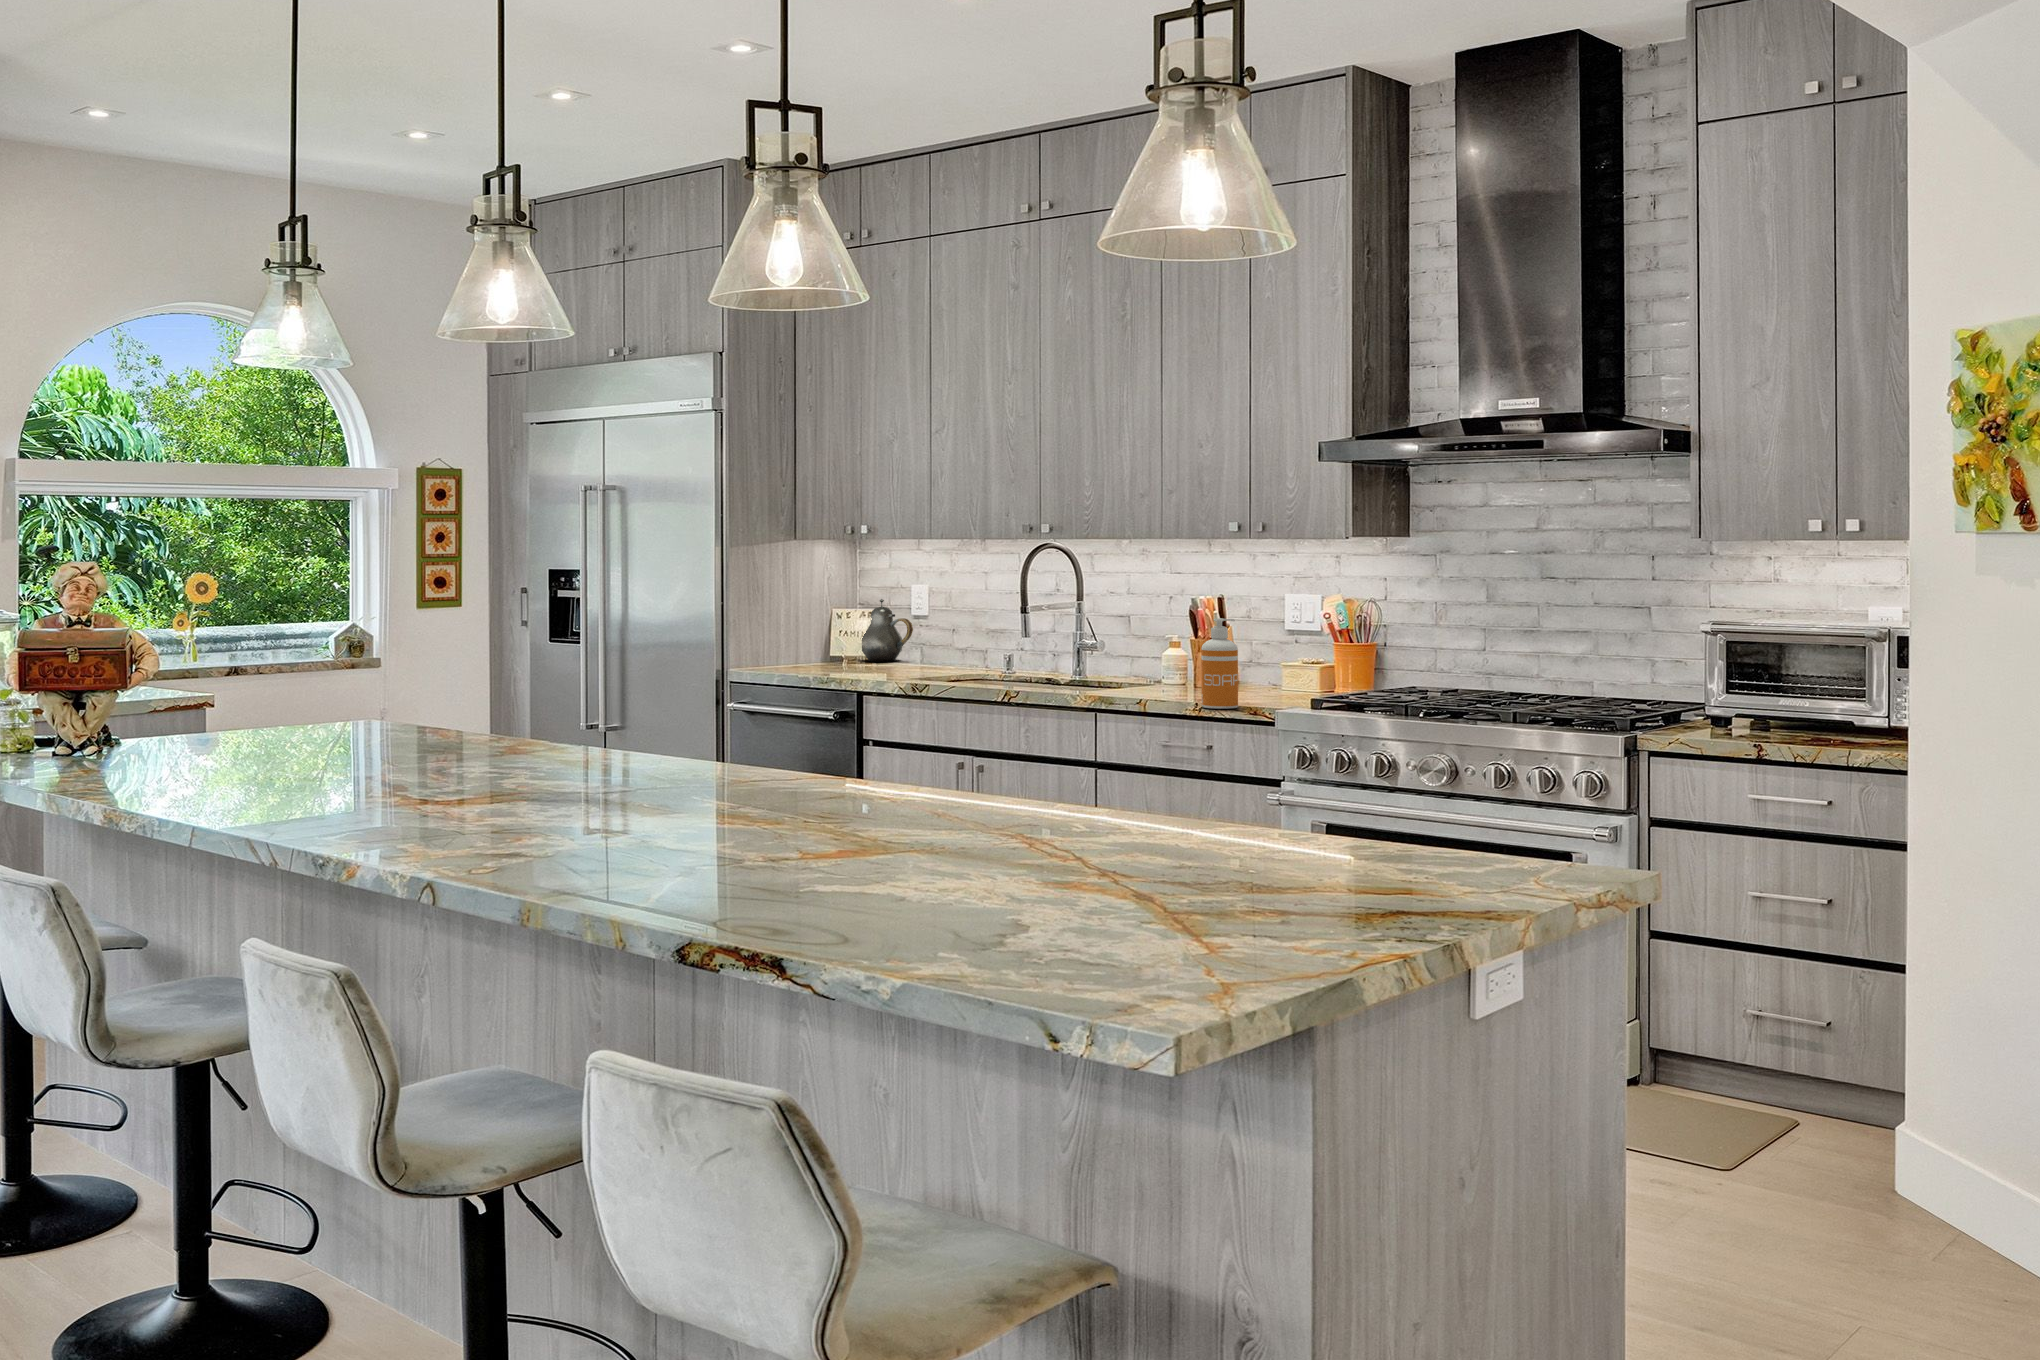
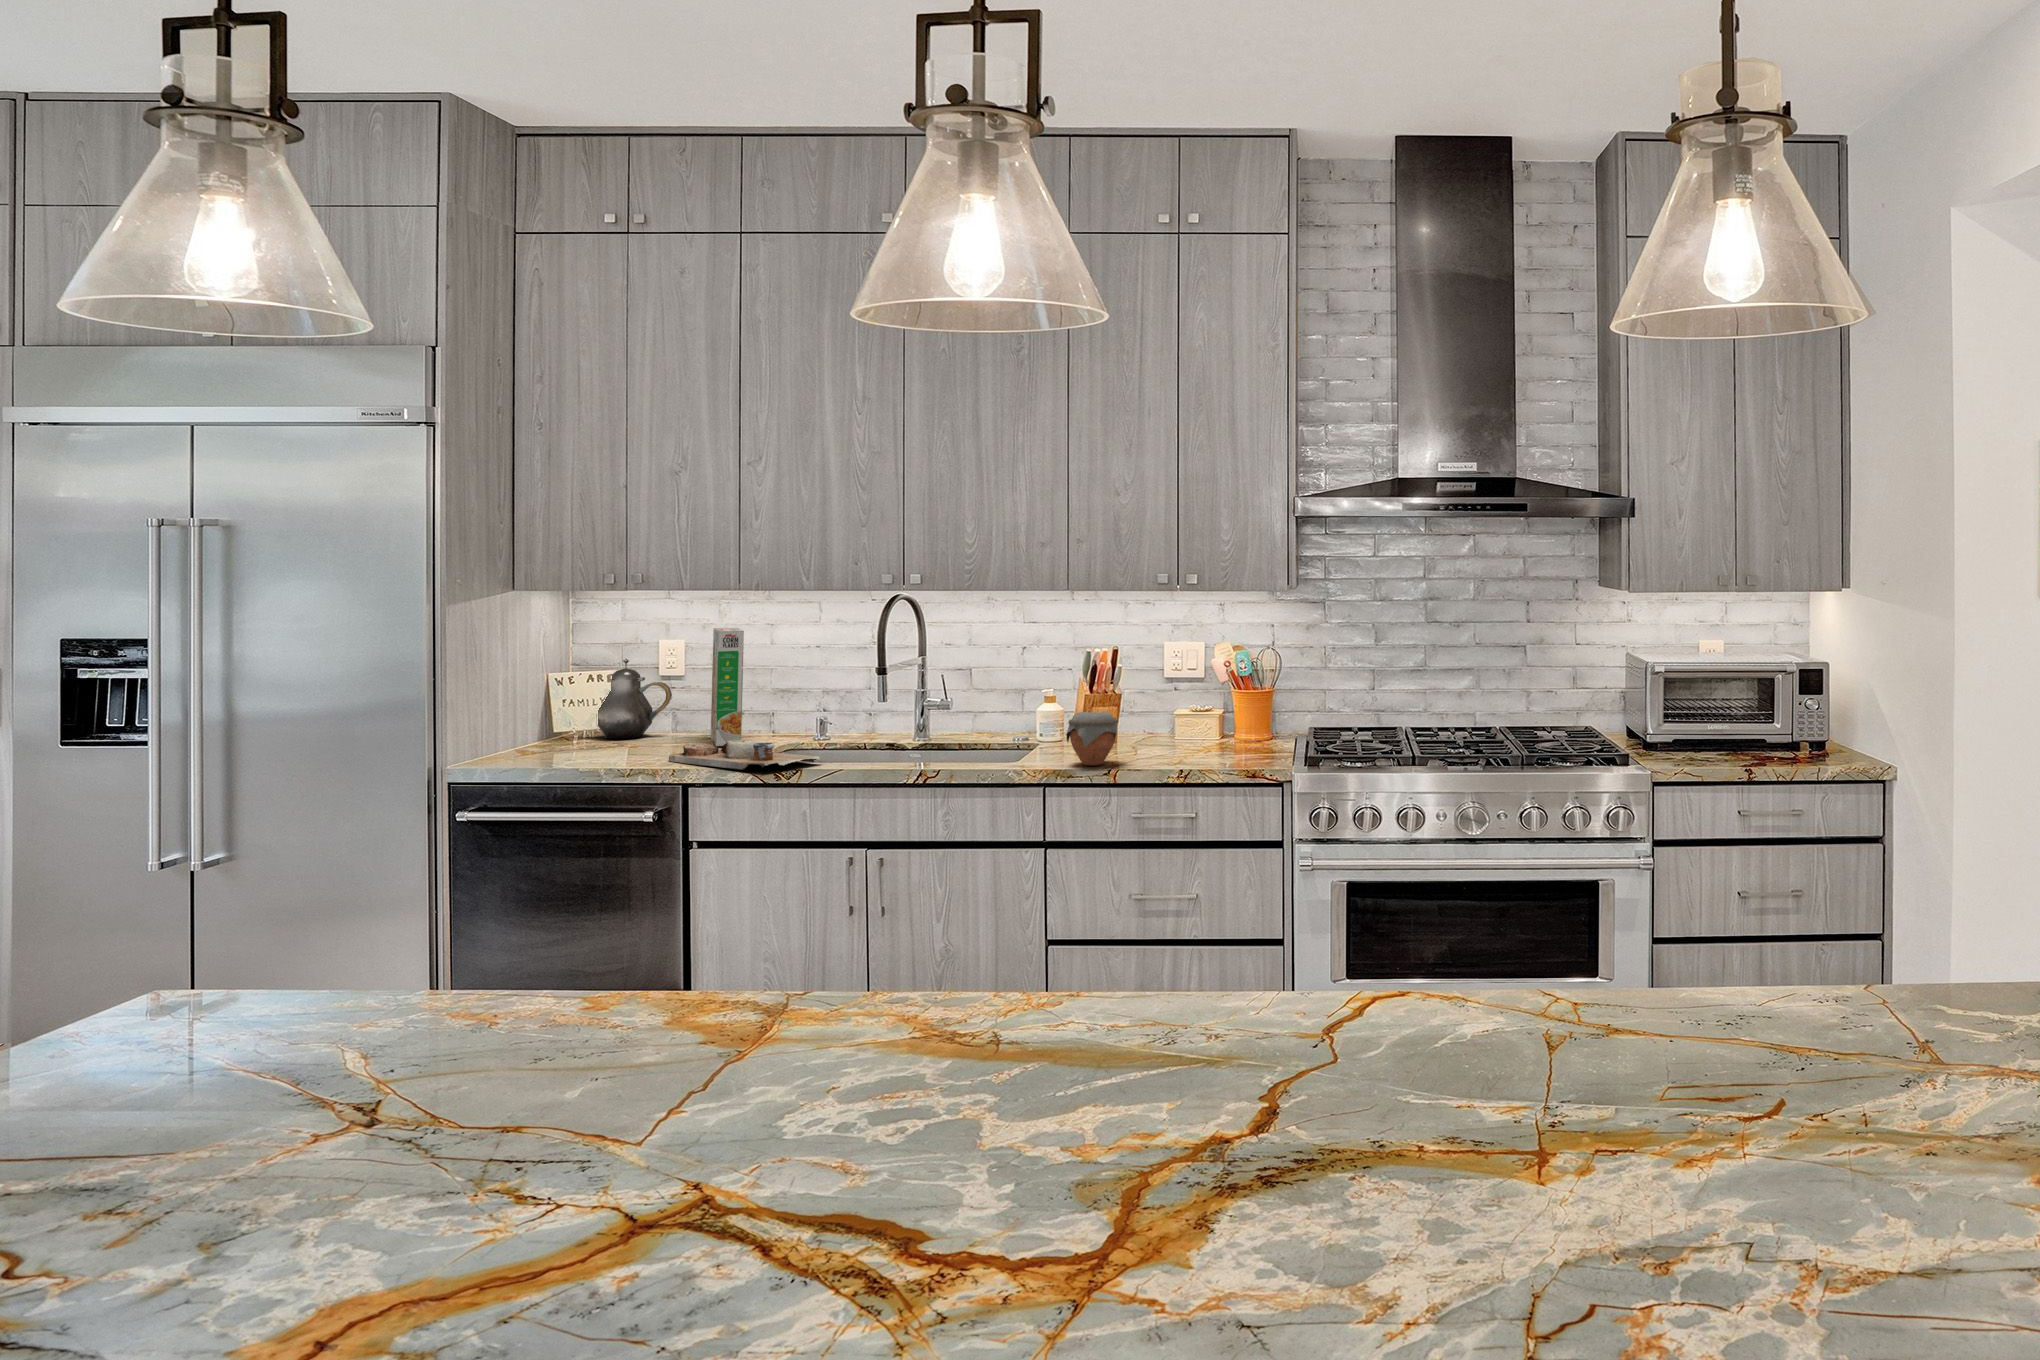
cereal box: none [920,576,954,670] -> present [711,628,744,746]
soap dispenser: present [1201,618,1238,709] -> none [1180,672,1219,772]
jar: none [1123,652,1173,699] -> present [1067,712,1118,766]
cutting board: none [871,664,960,683] -> present [669,740,822,770]

